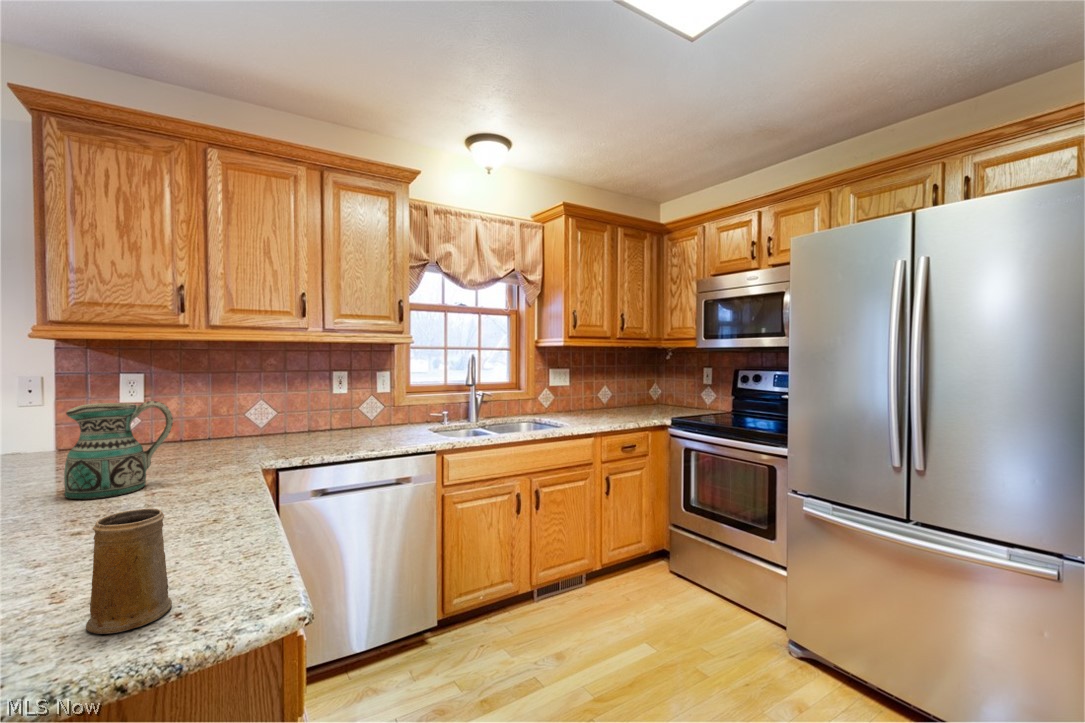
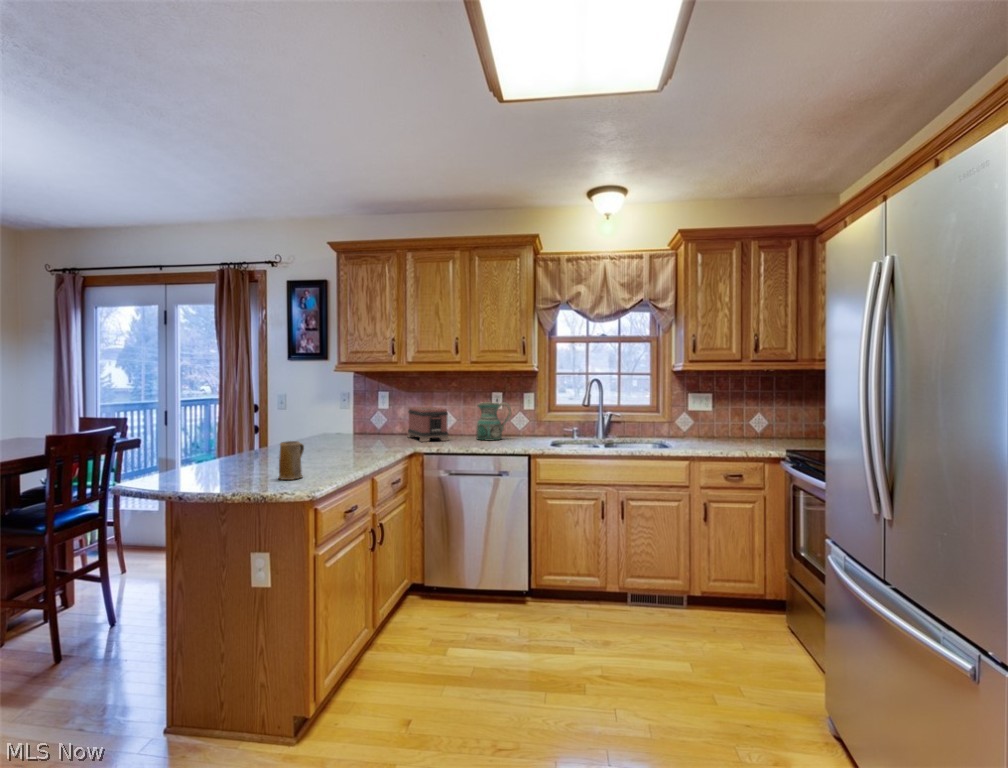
toaster: none [198,395,291,453] -> present [408,407,449,442]
ceramic pitcher: present [64,401,173,499] -> present [477,402,511,441]

